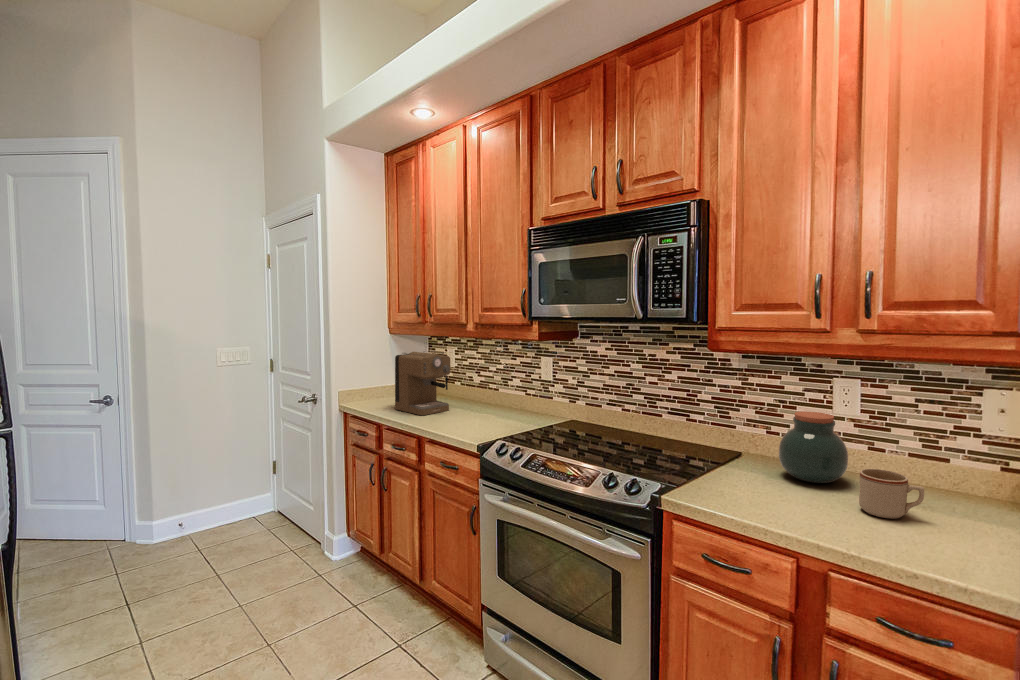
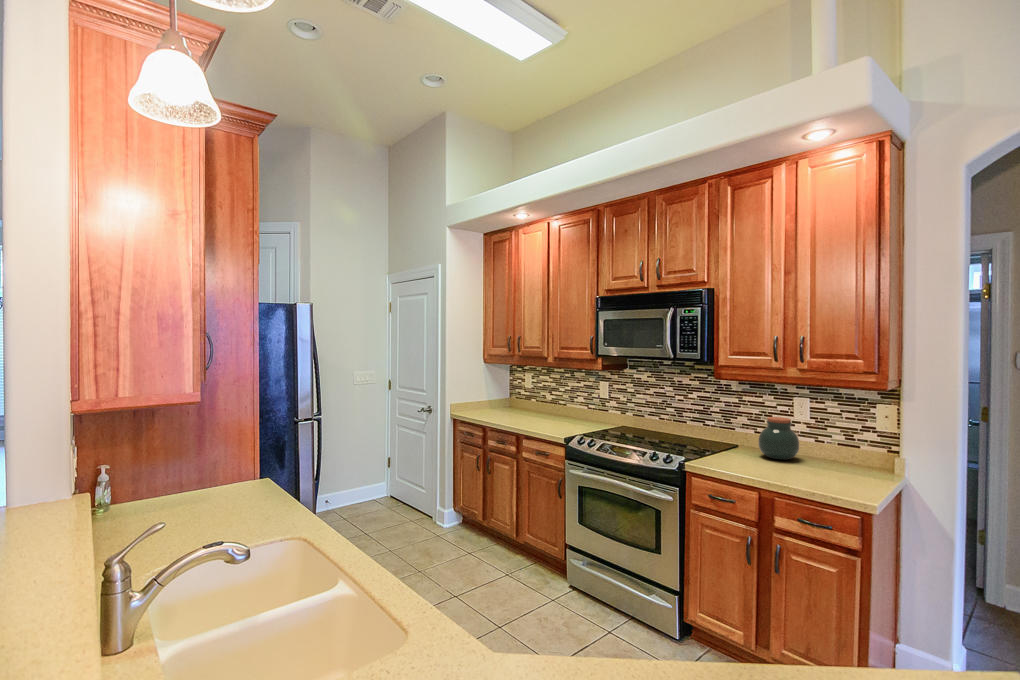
coffee maker: present [395,352,450,415] -> none [494,376,535,421]
mug: present [859,469,924,519] -> none [800,448,833,474]

